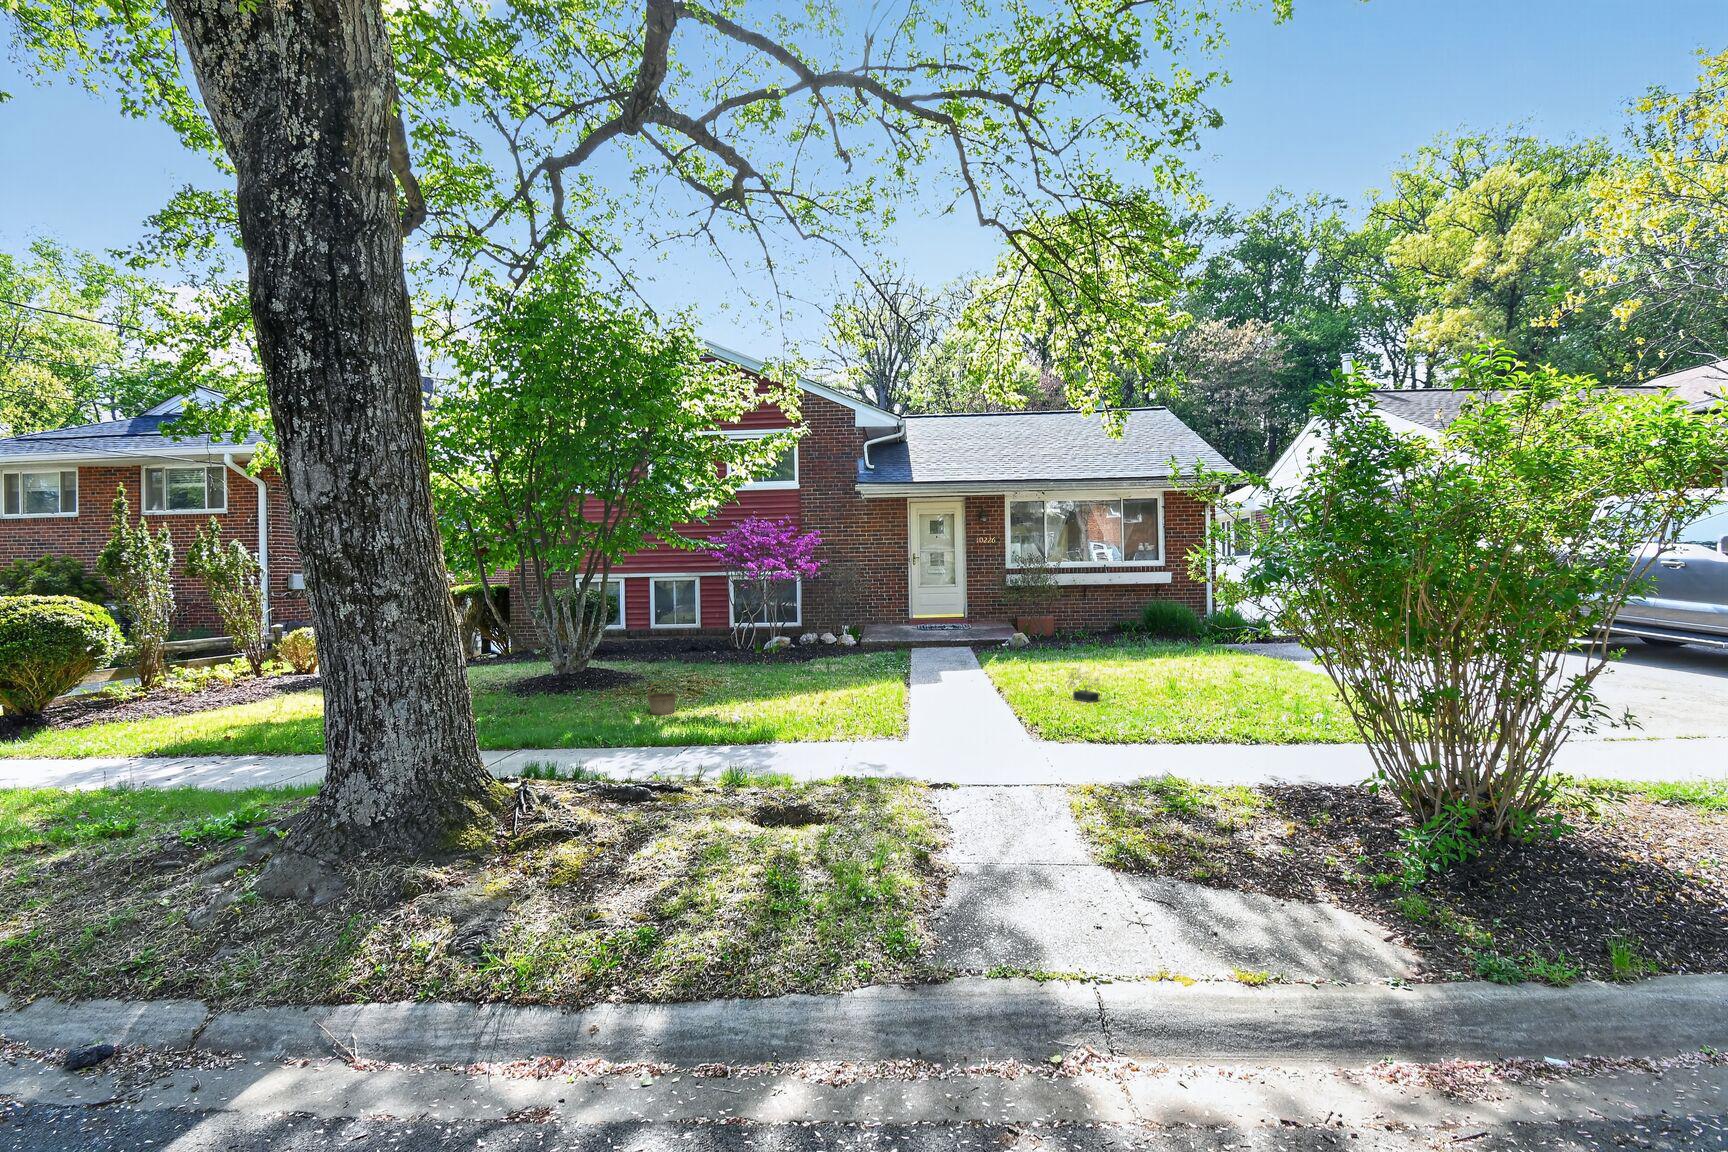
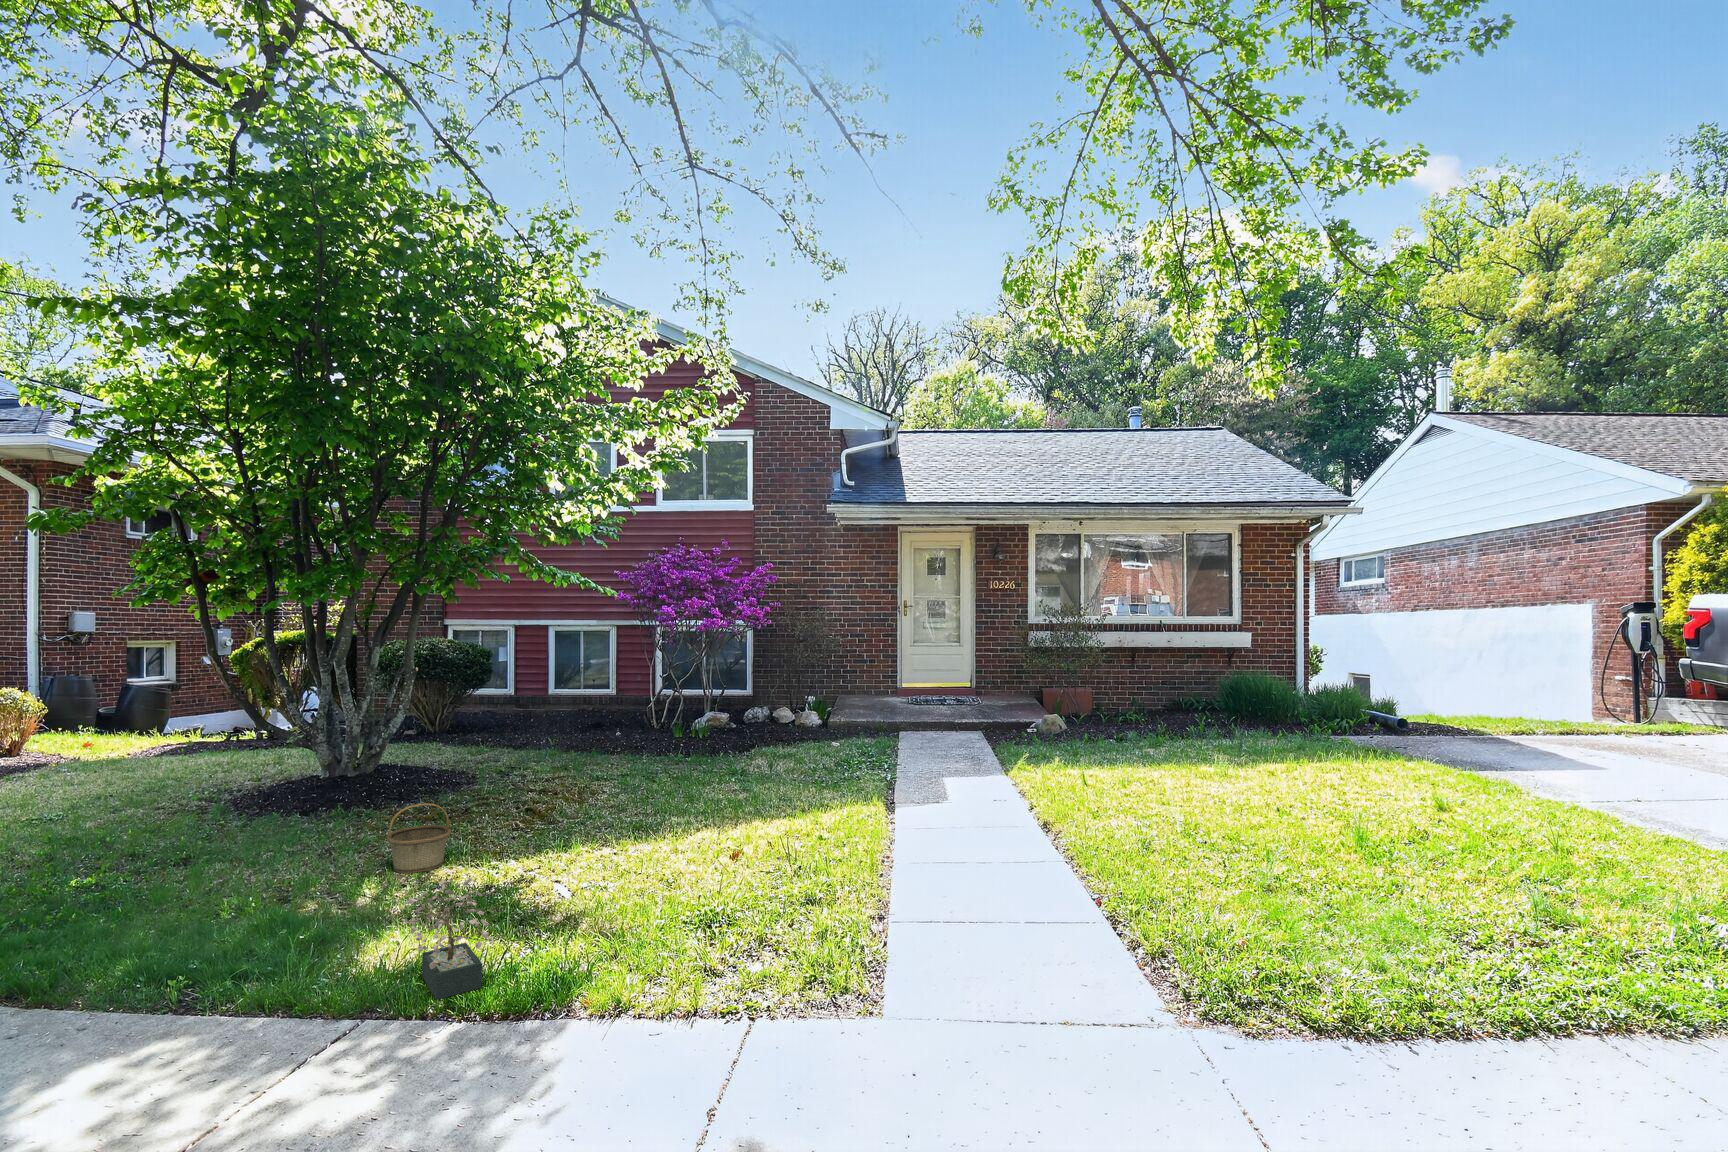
decorative plant: present [1068,673,1100,703] -> present [402,878,494,1000]

